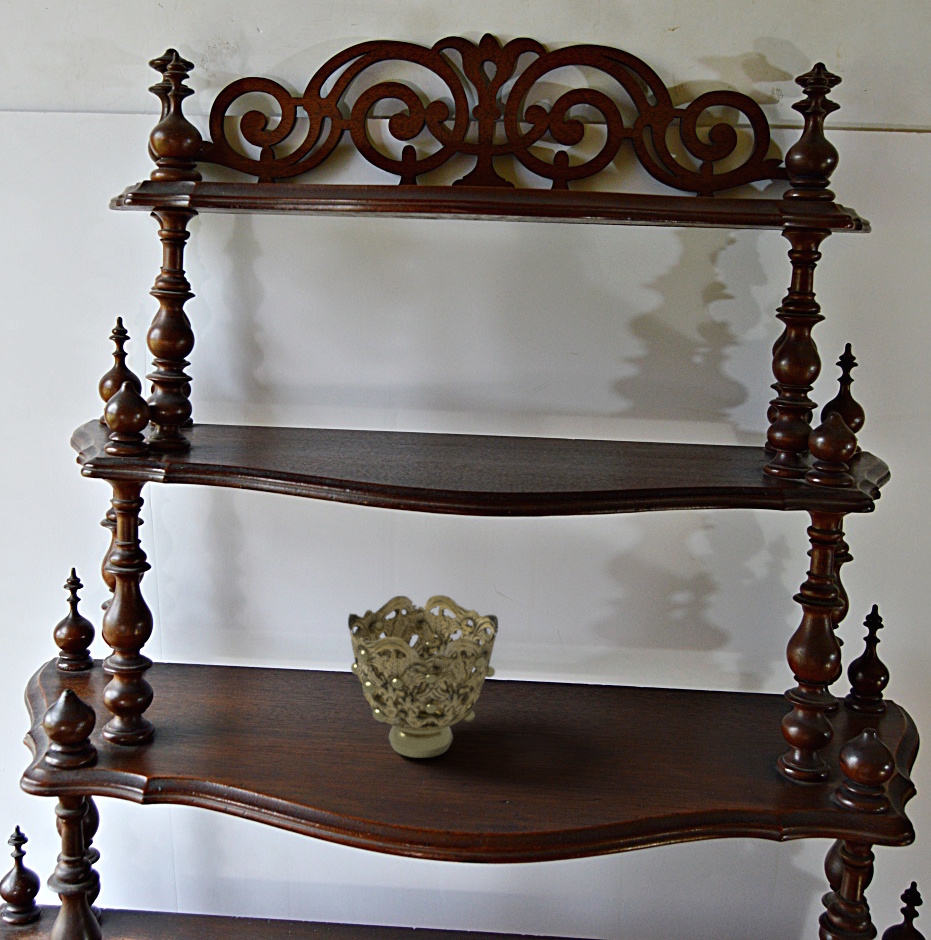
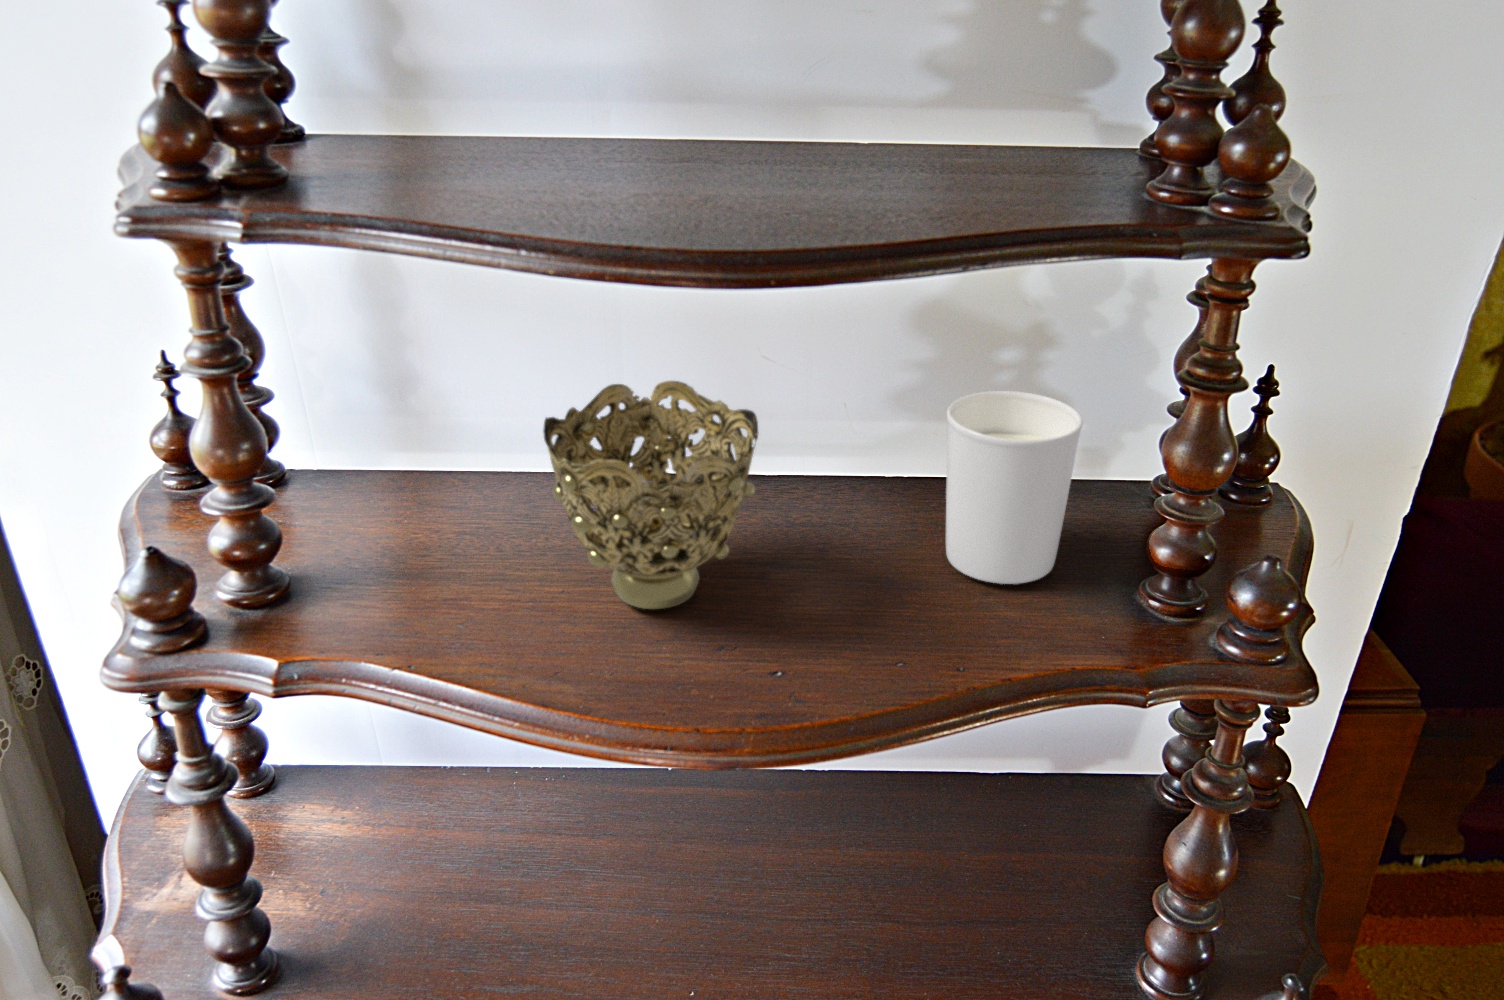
candle holder: none [635,613,733,754] -> present [946,391,1083,584]

